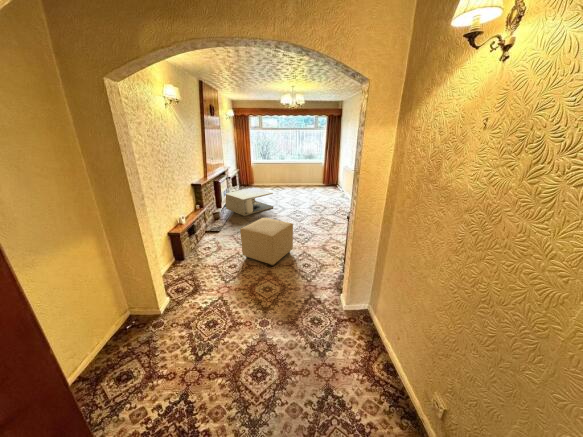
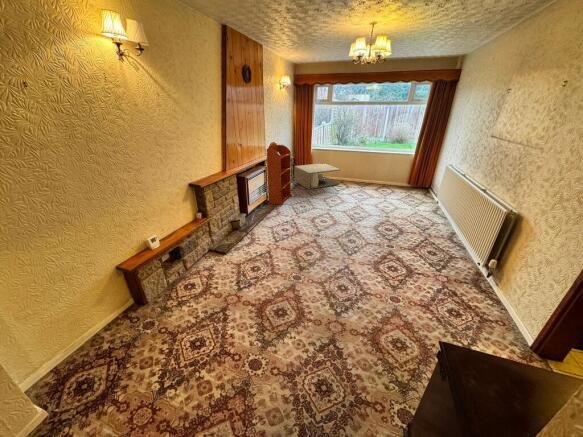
bookcase: none [196,170,229,238] -> present [267,142,292,205]
ottoman: present [240,218,293,266] -> none [295,191,346,236]

